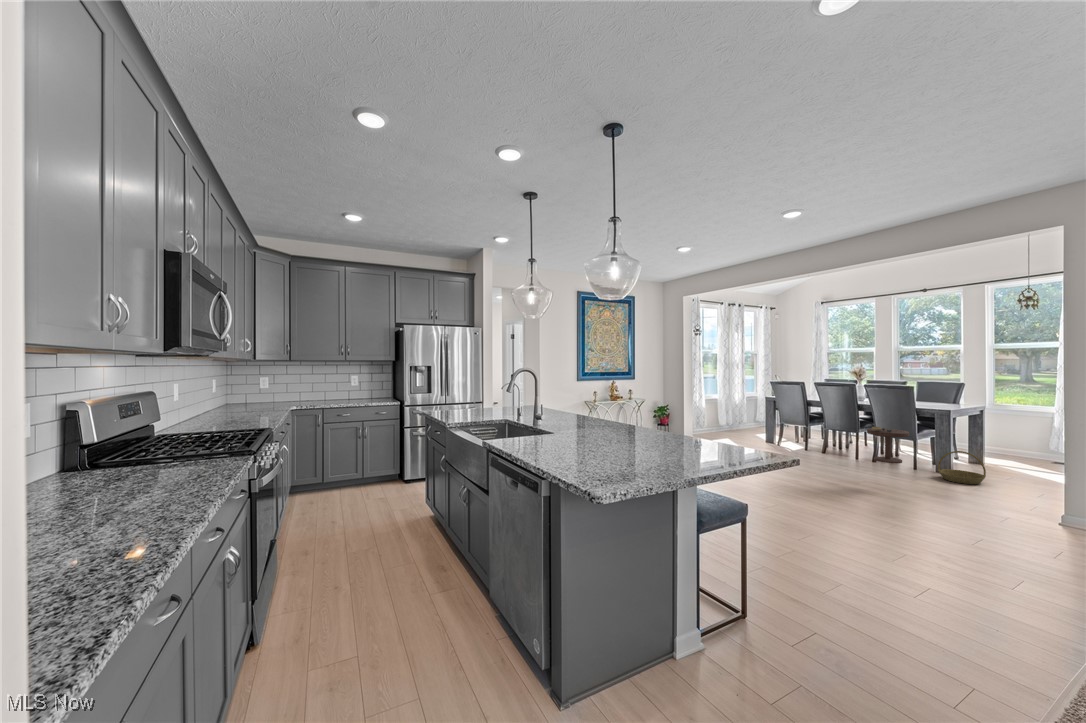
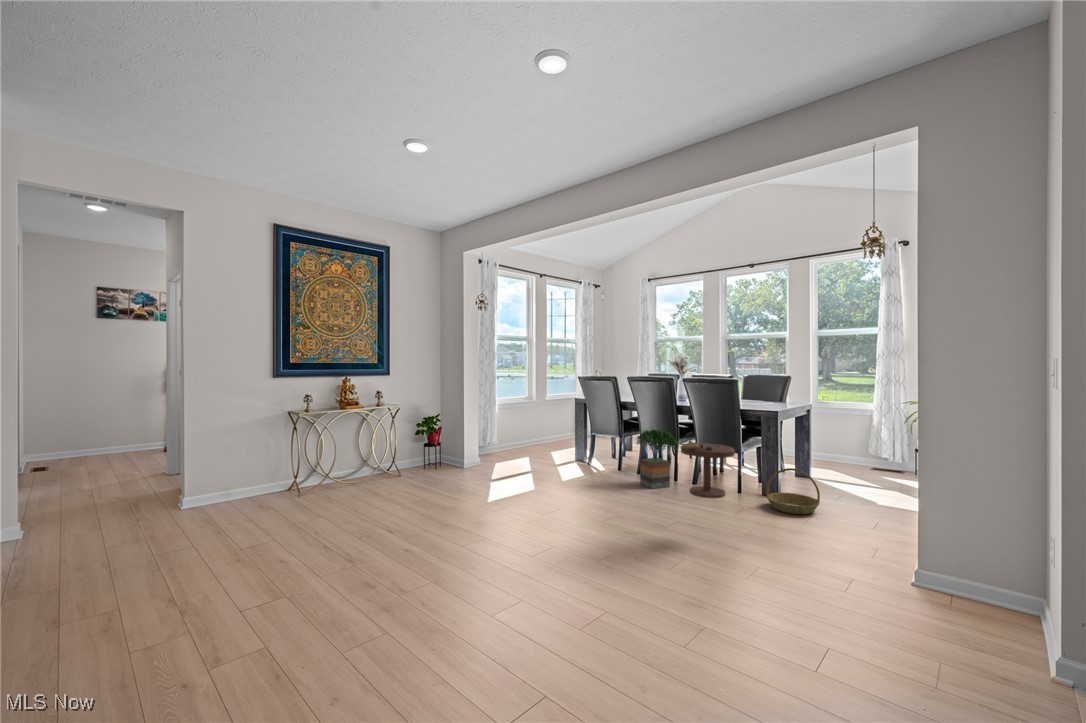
potted tree: none [823,420,862,463] -> present [637,429,679,489]

